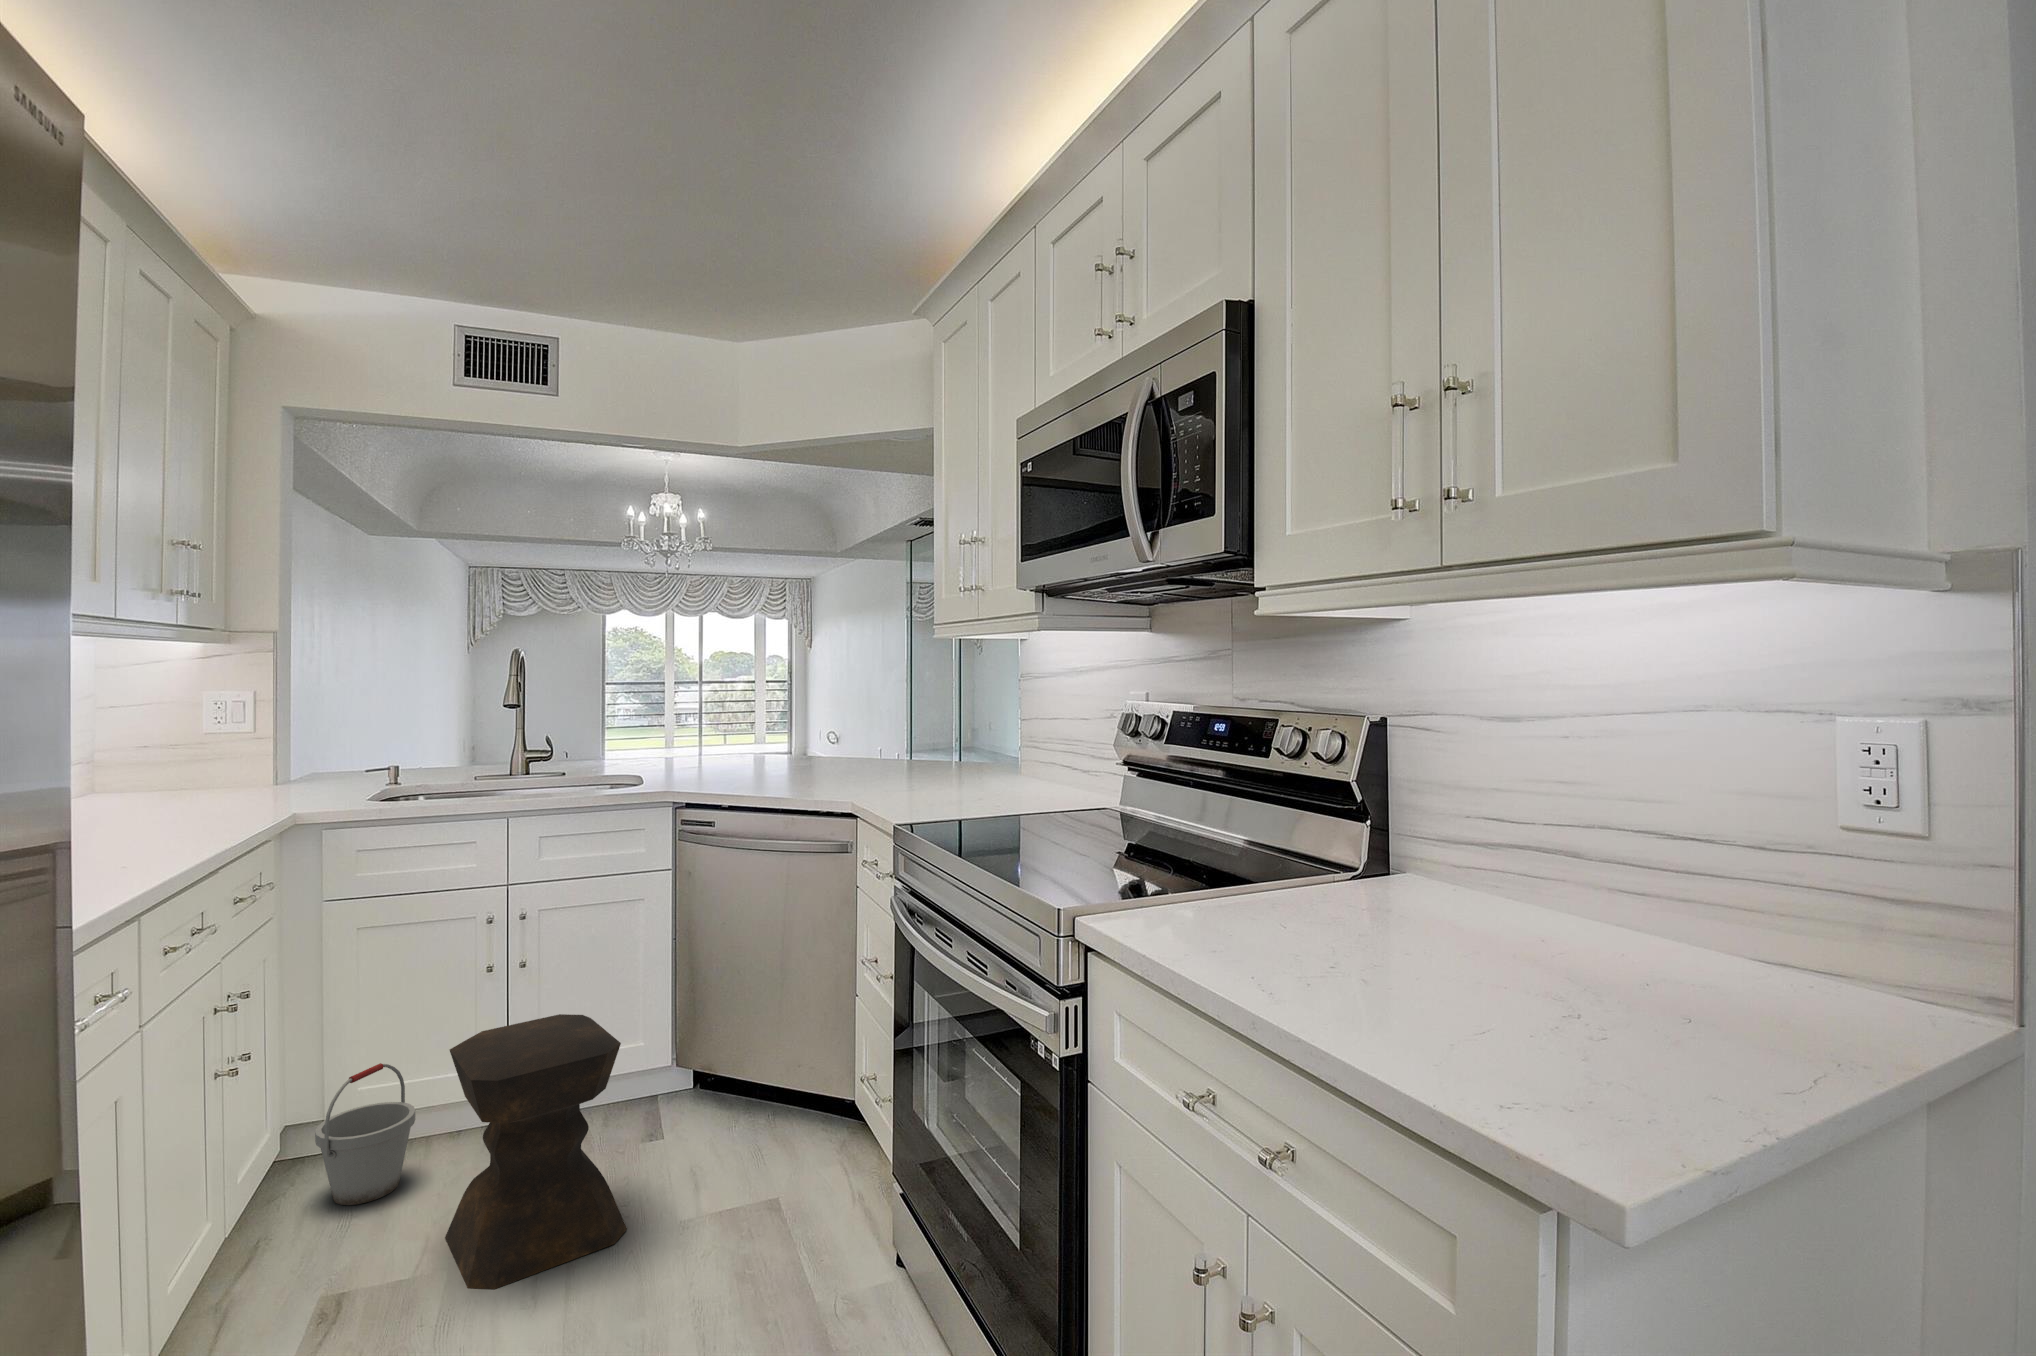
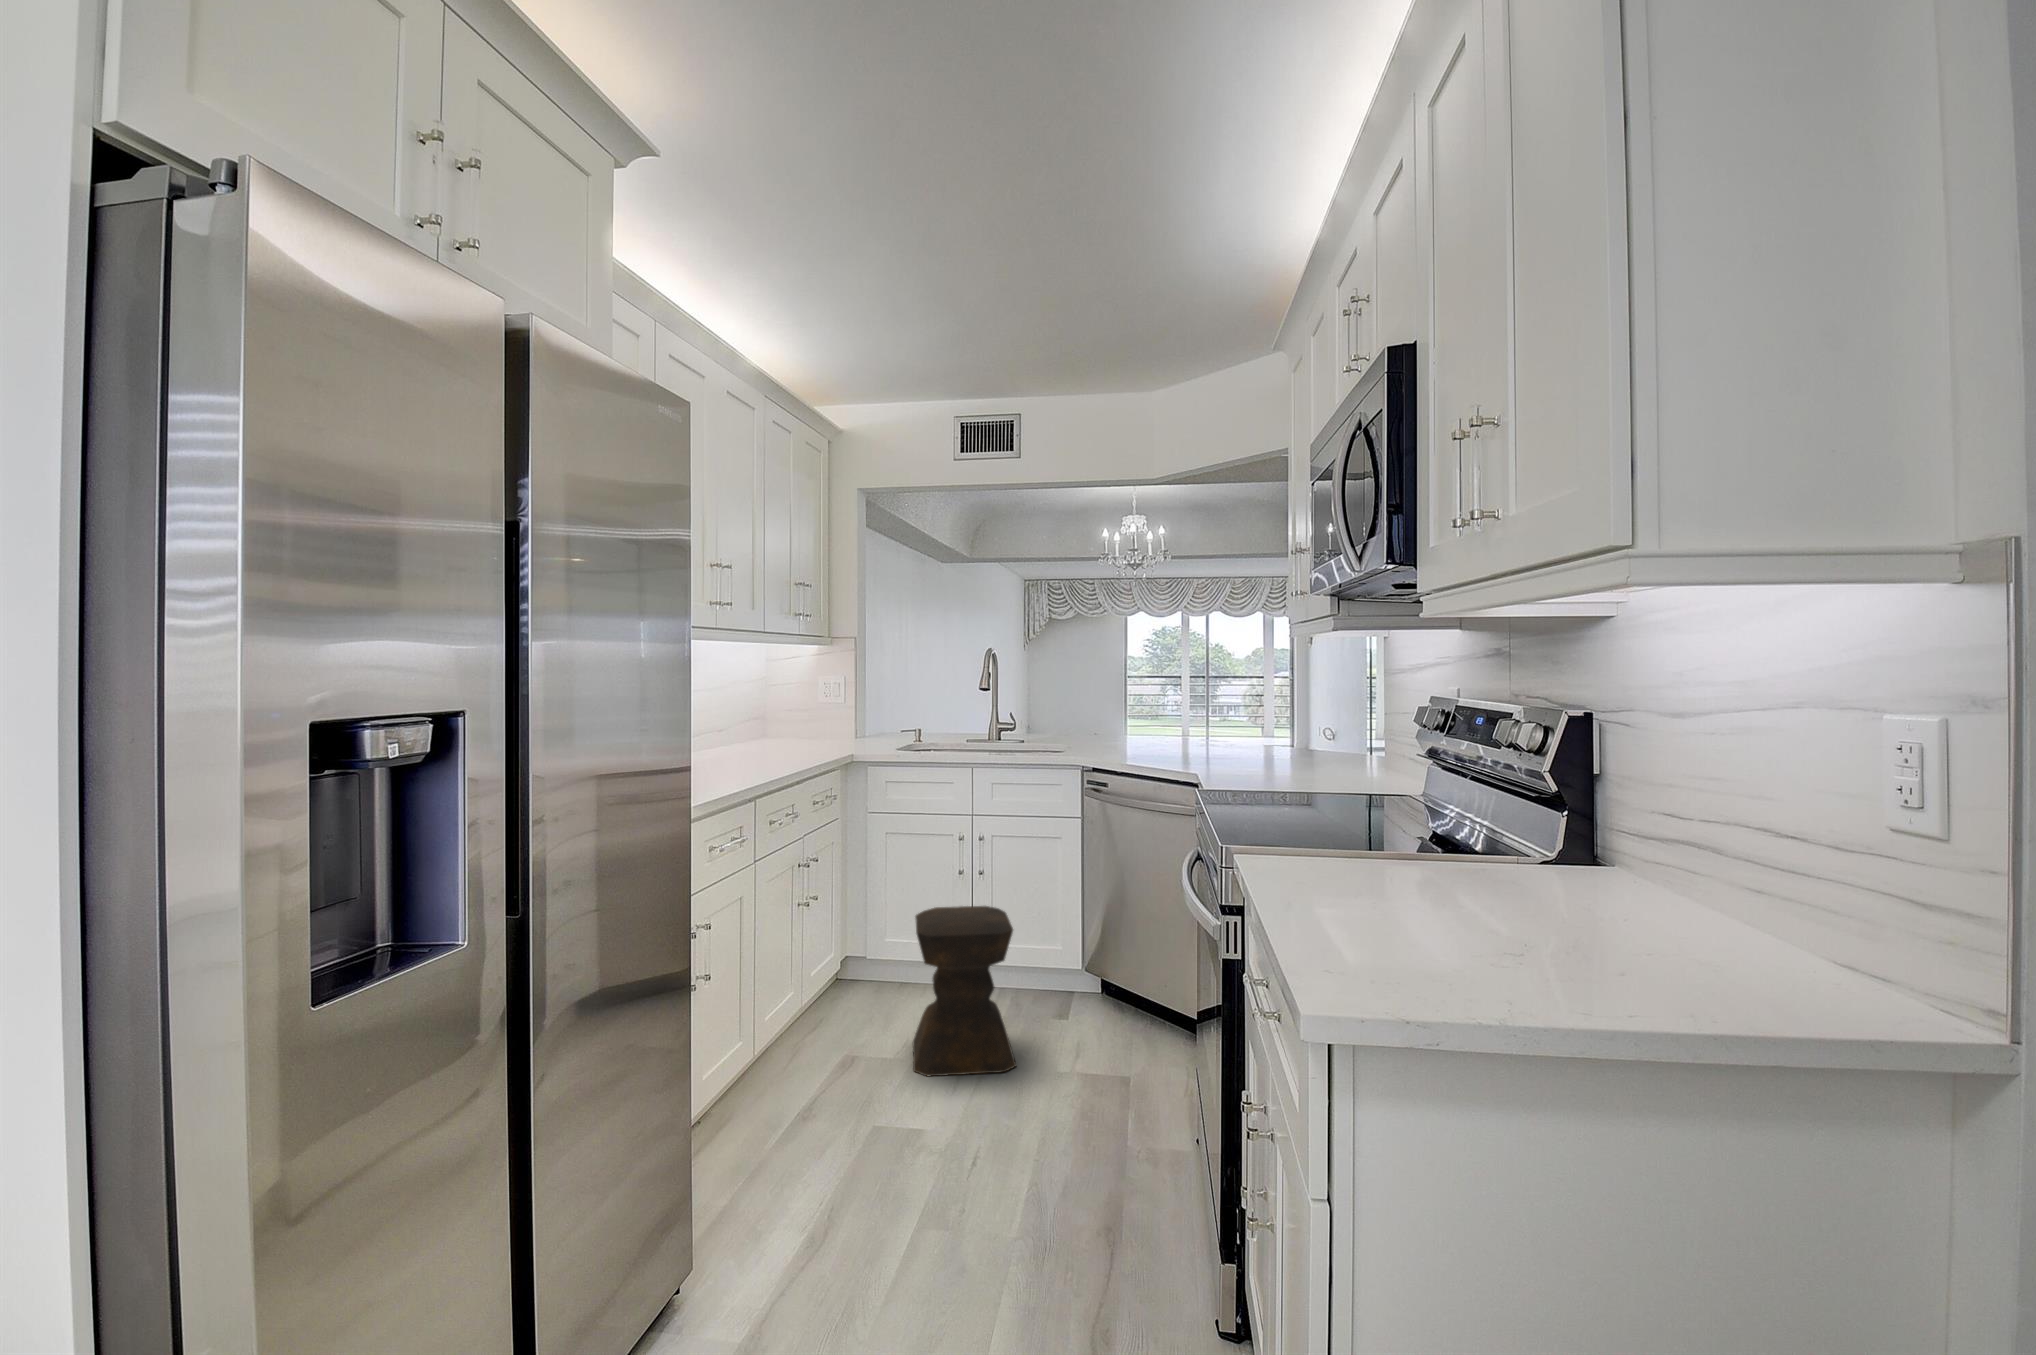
bucket: present [315,1063,415,1205] -> none [855,923,911,1012]

